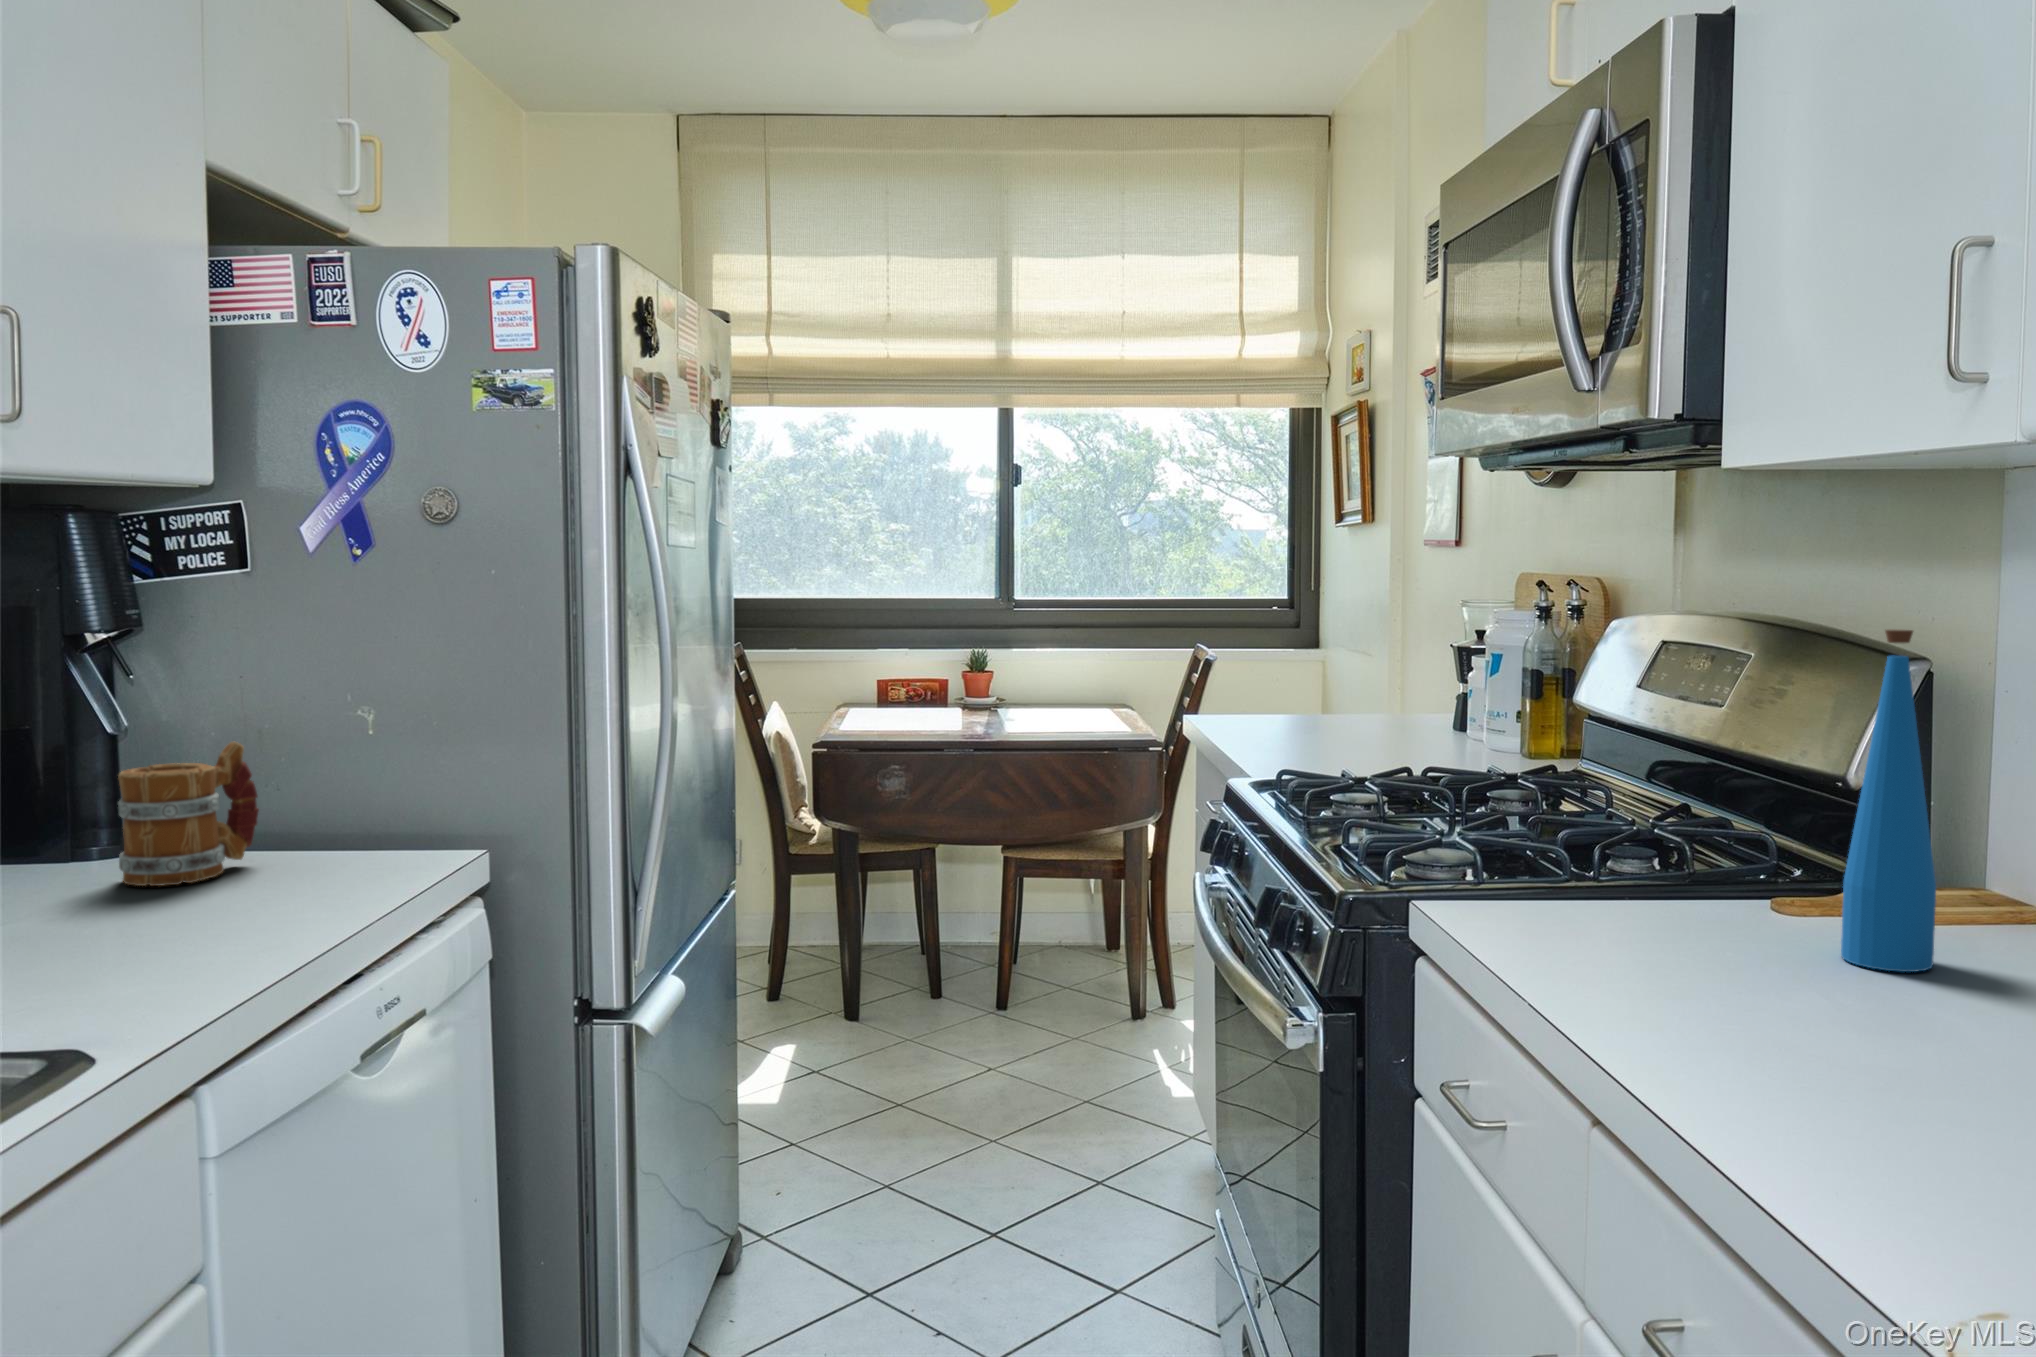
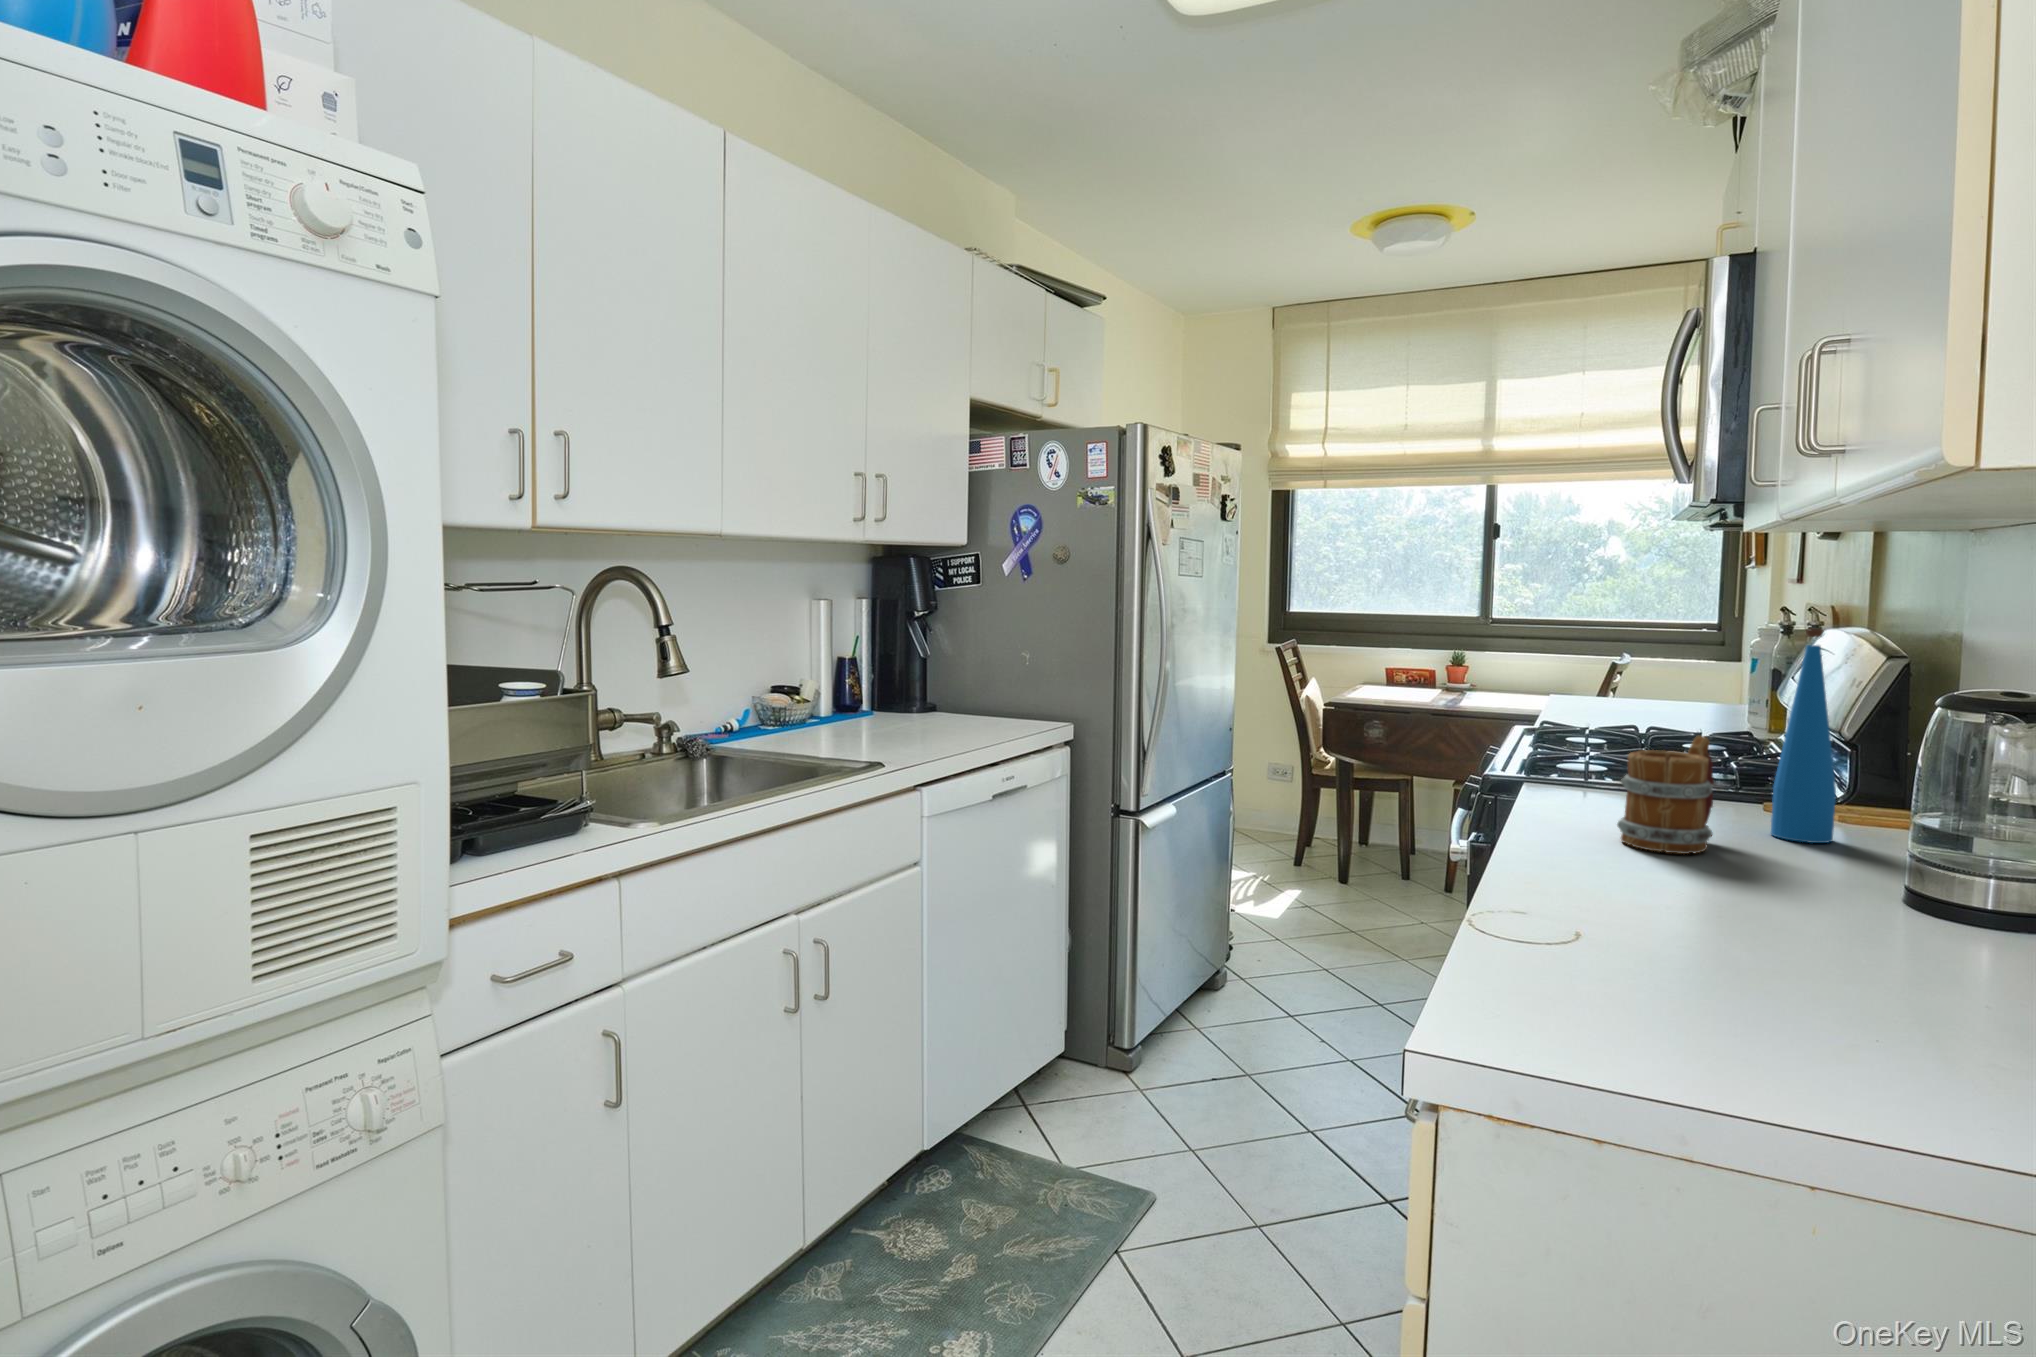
mug: present [118,742,259,886] -> present [1617,736,1714,854]

